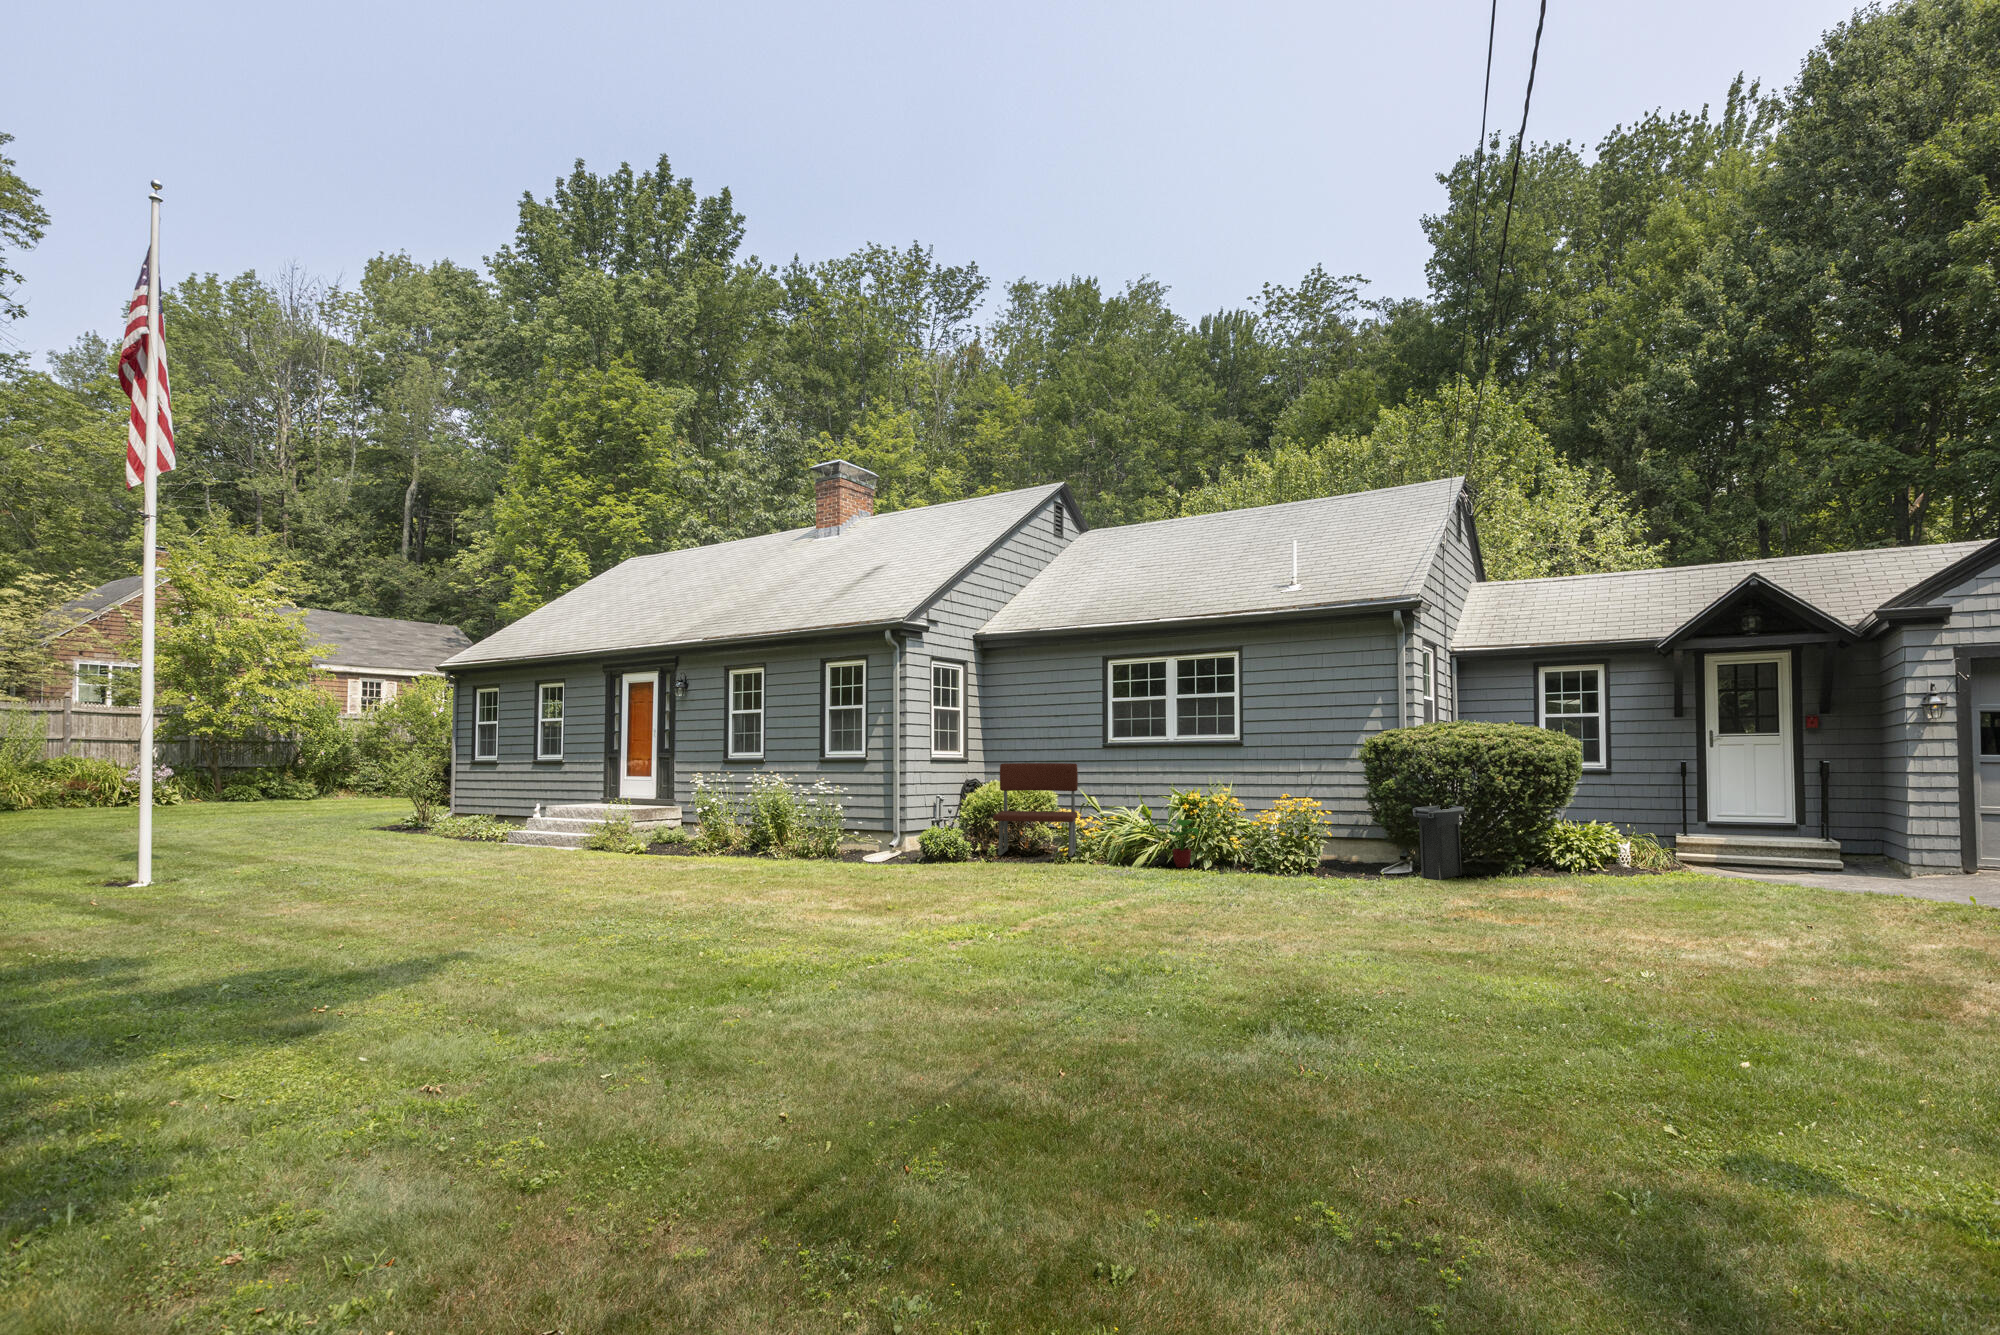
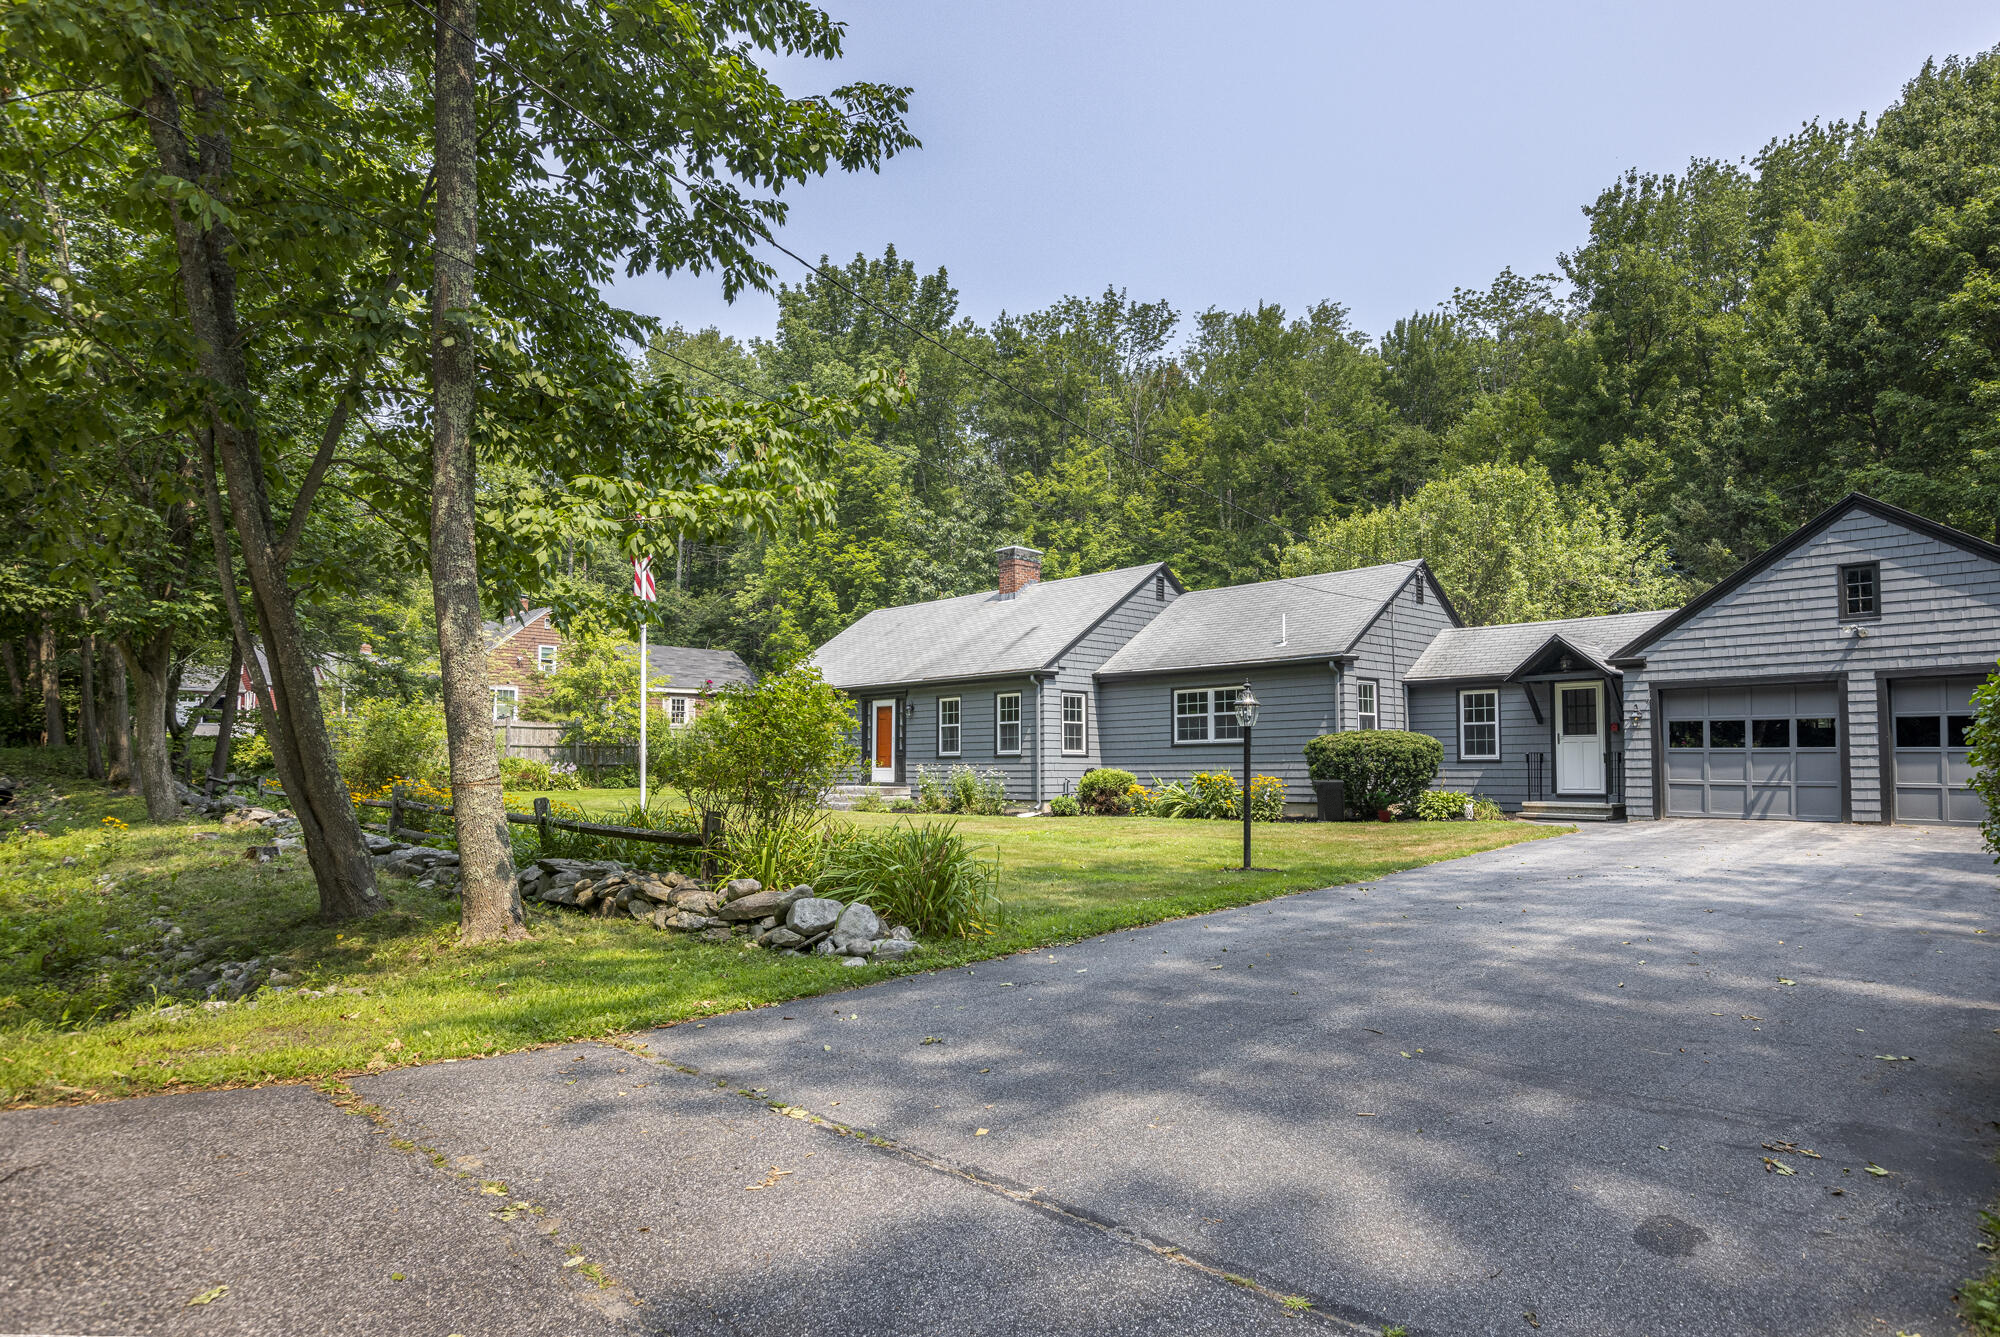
bench: present [993,763,1078,857] -> none [1088,757,1142,812]
potted plant: present [1151,819,1203,868] -> present [1377,792,1391,822]

